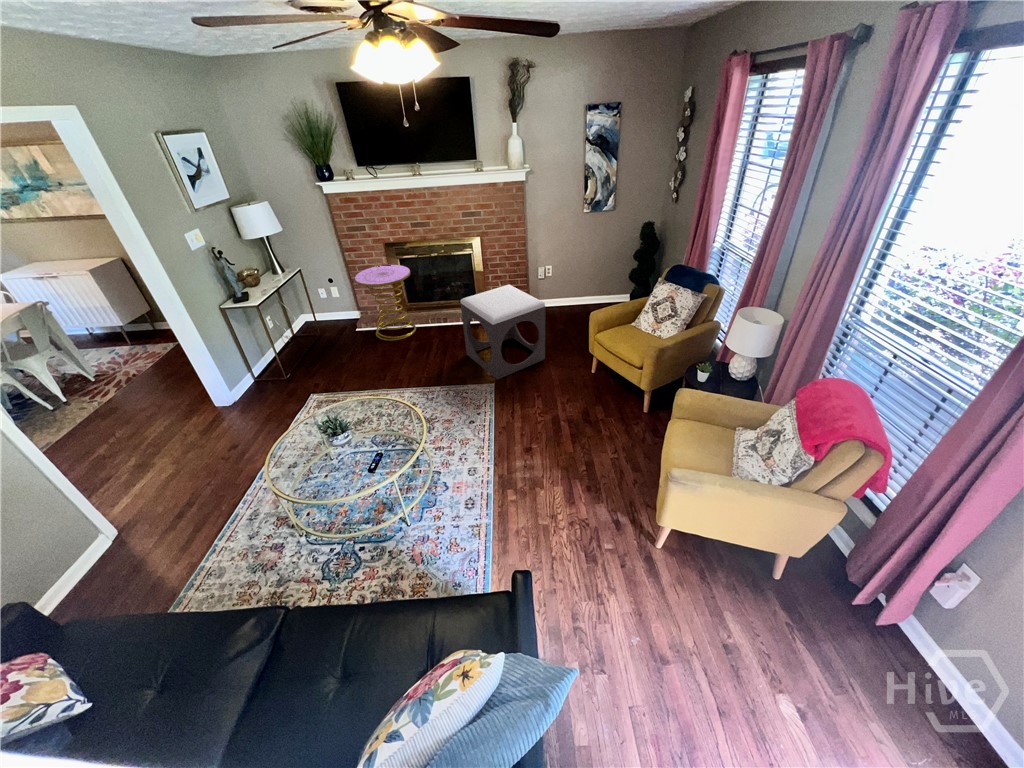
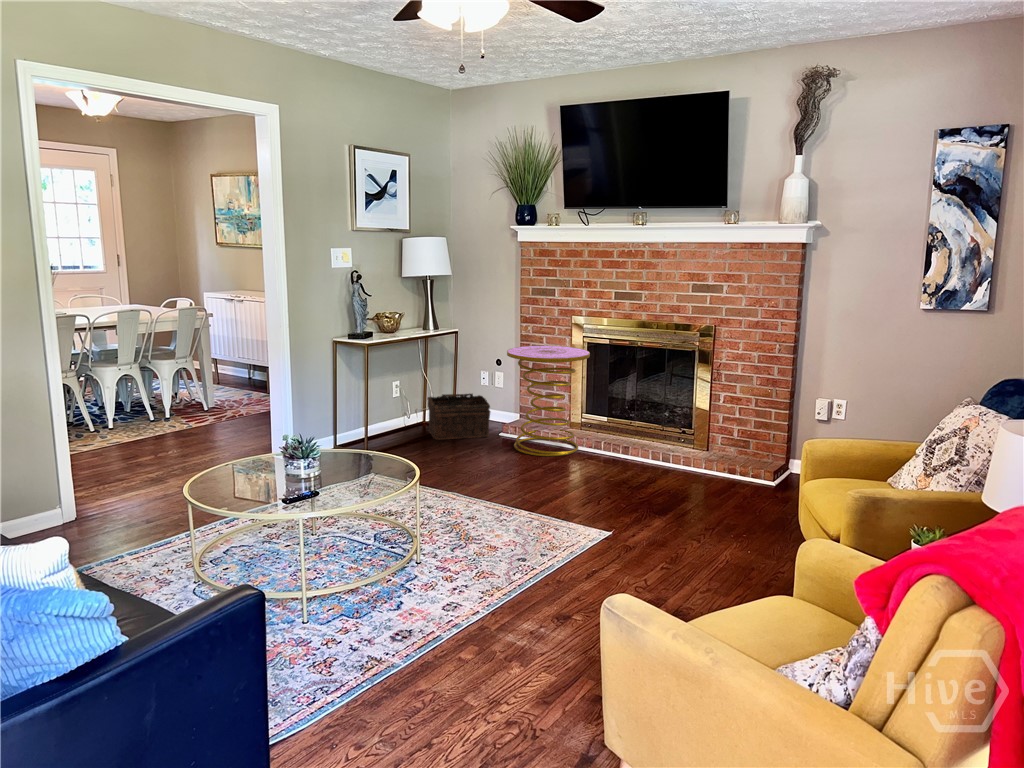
footstool: present [460,285,546,379] -> none [612,389,746,536]
basket: none [298,308,353,349] -> present [427,394,490,440]

